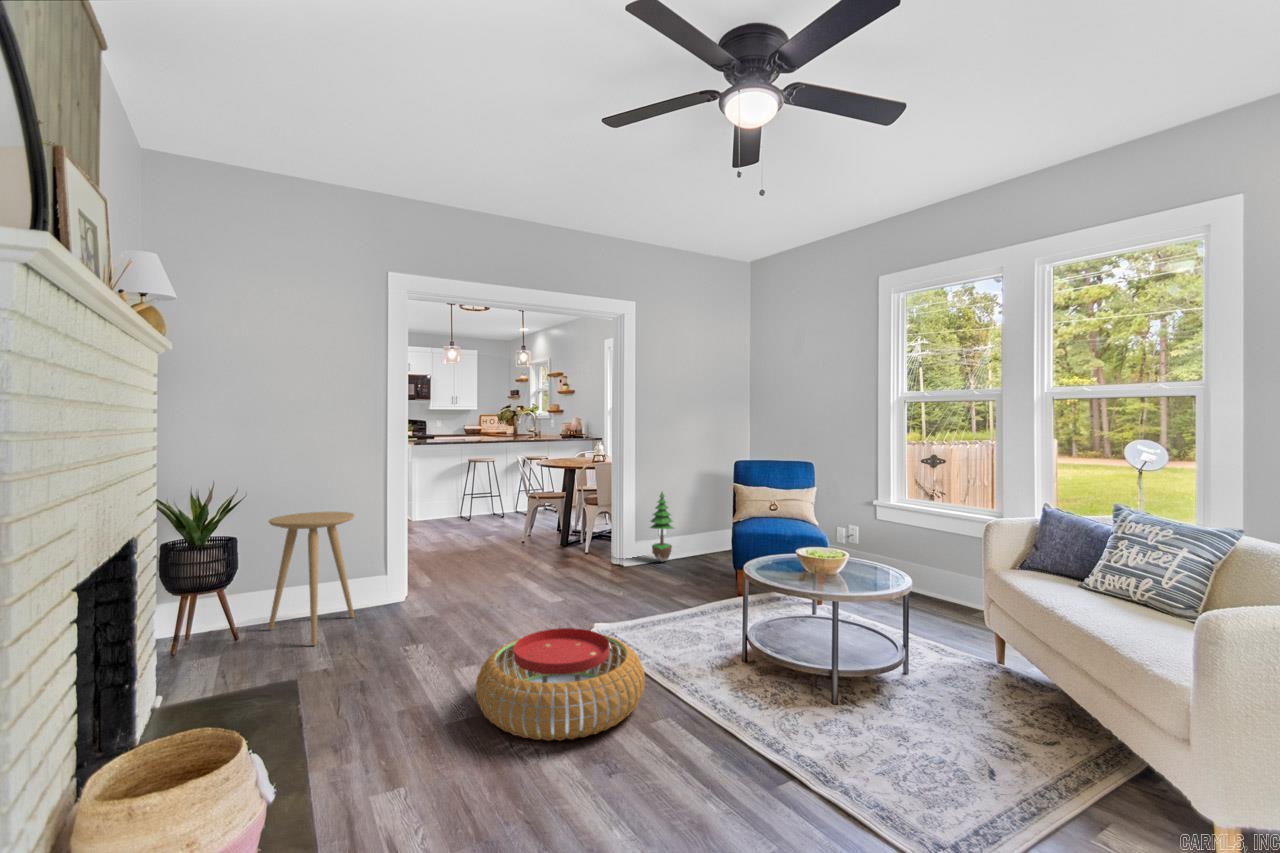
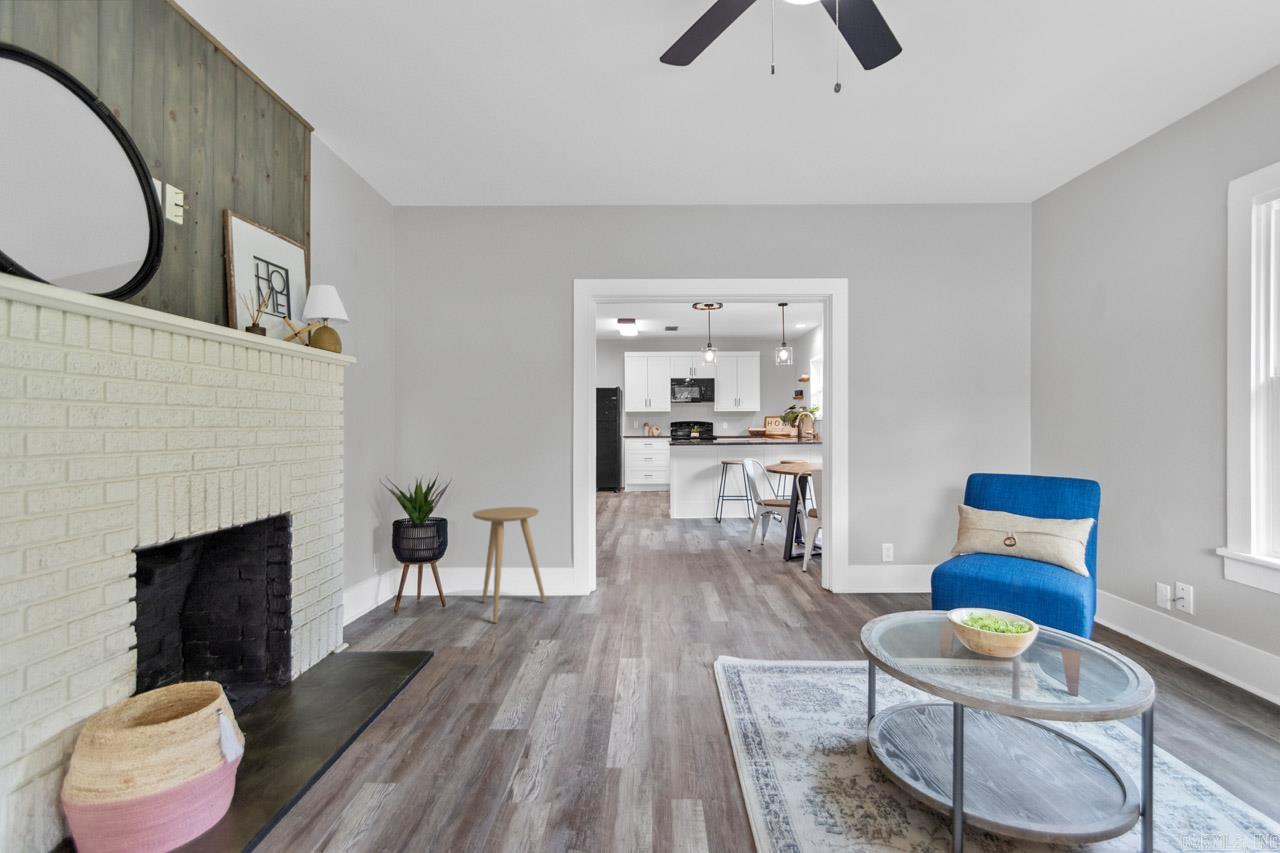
potted tree: present [651,492,673,562] -> none [866,507,899,593]
pouf: present [476,628,645,741] -> none [521,655,705,789]

